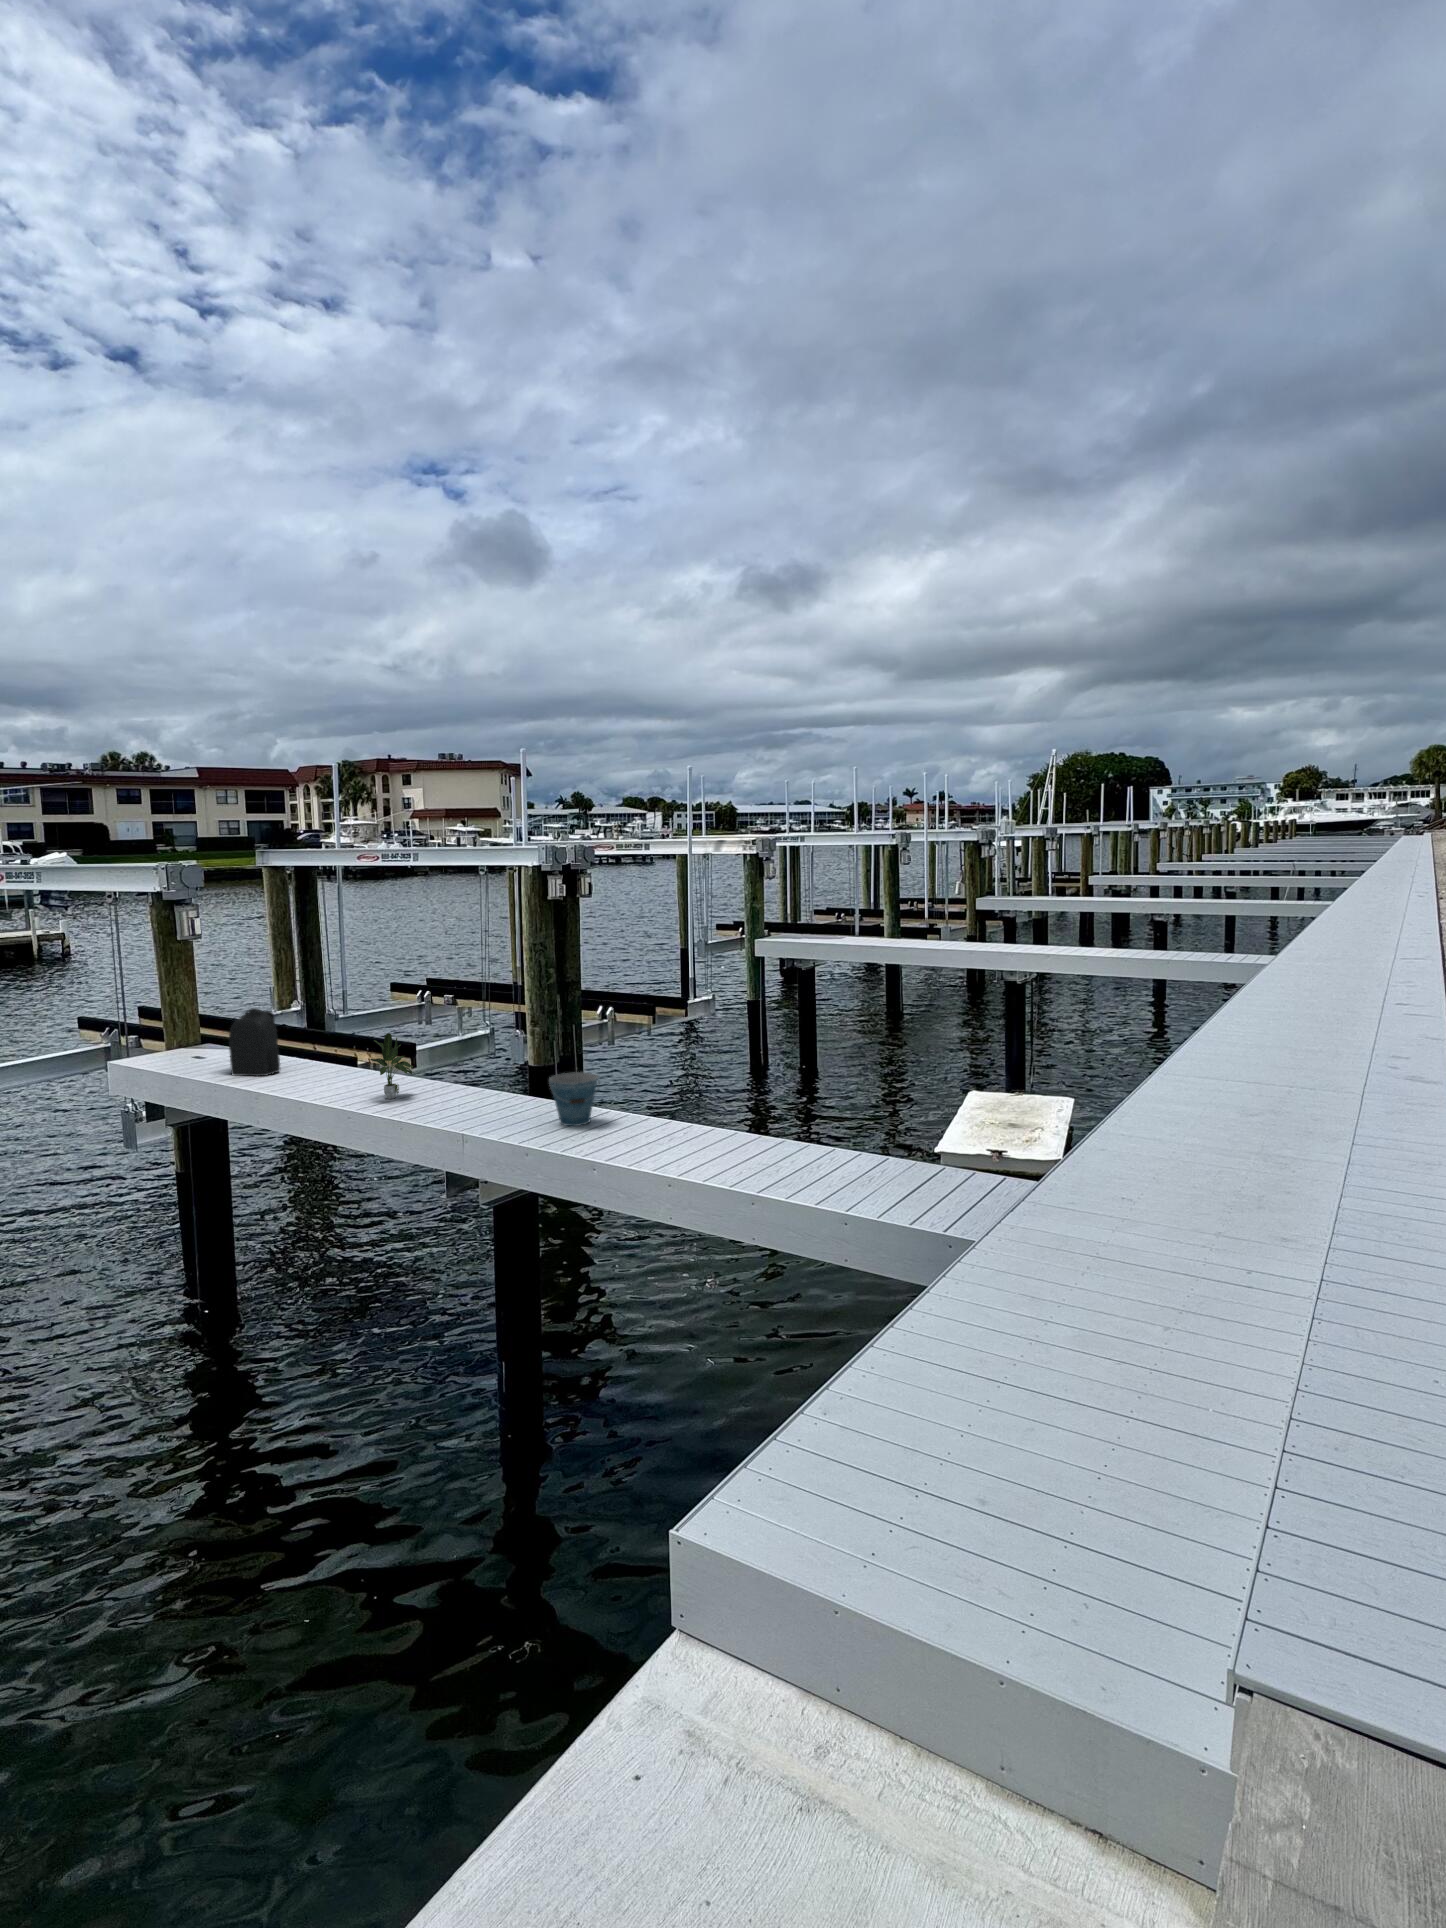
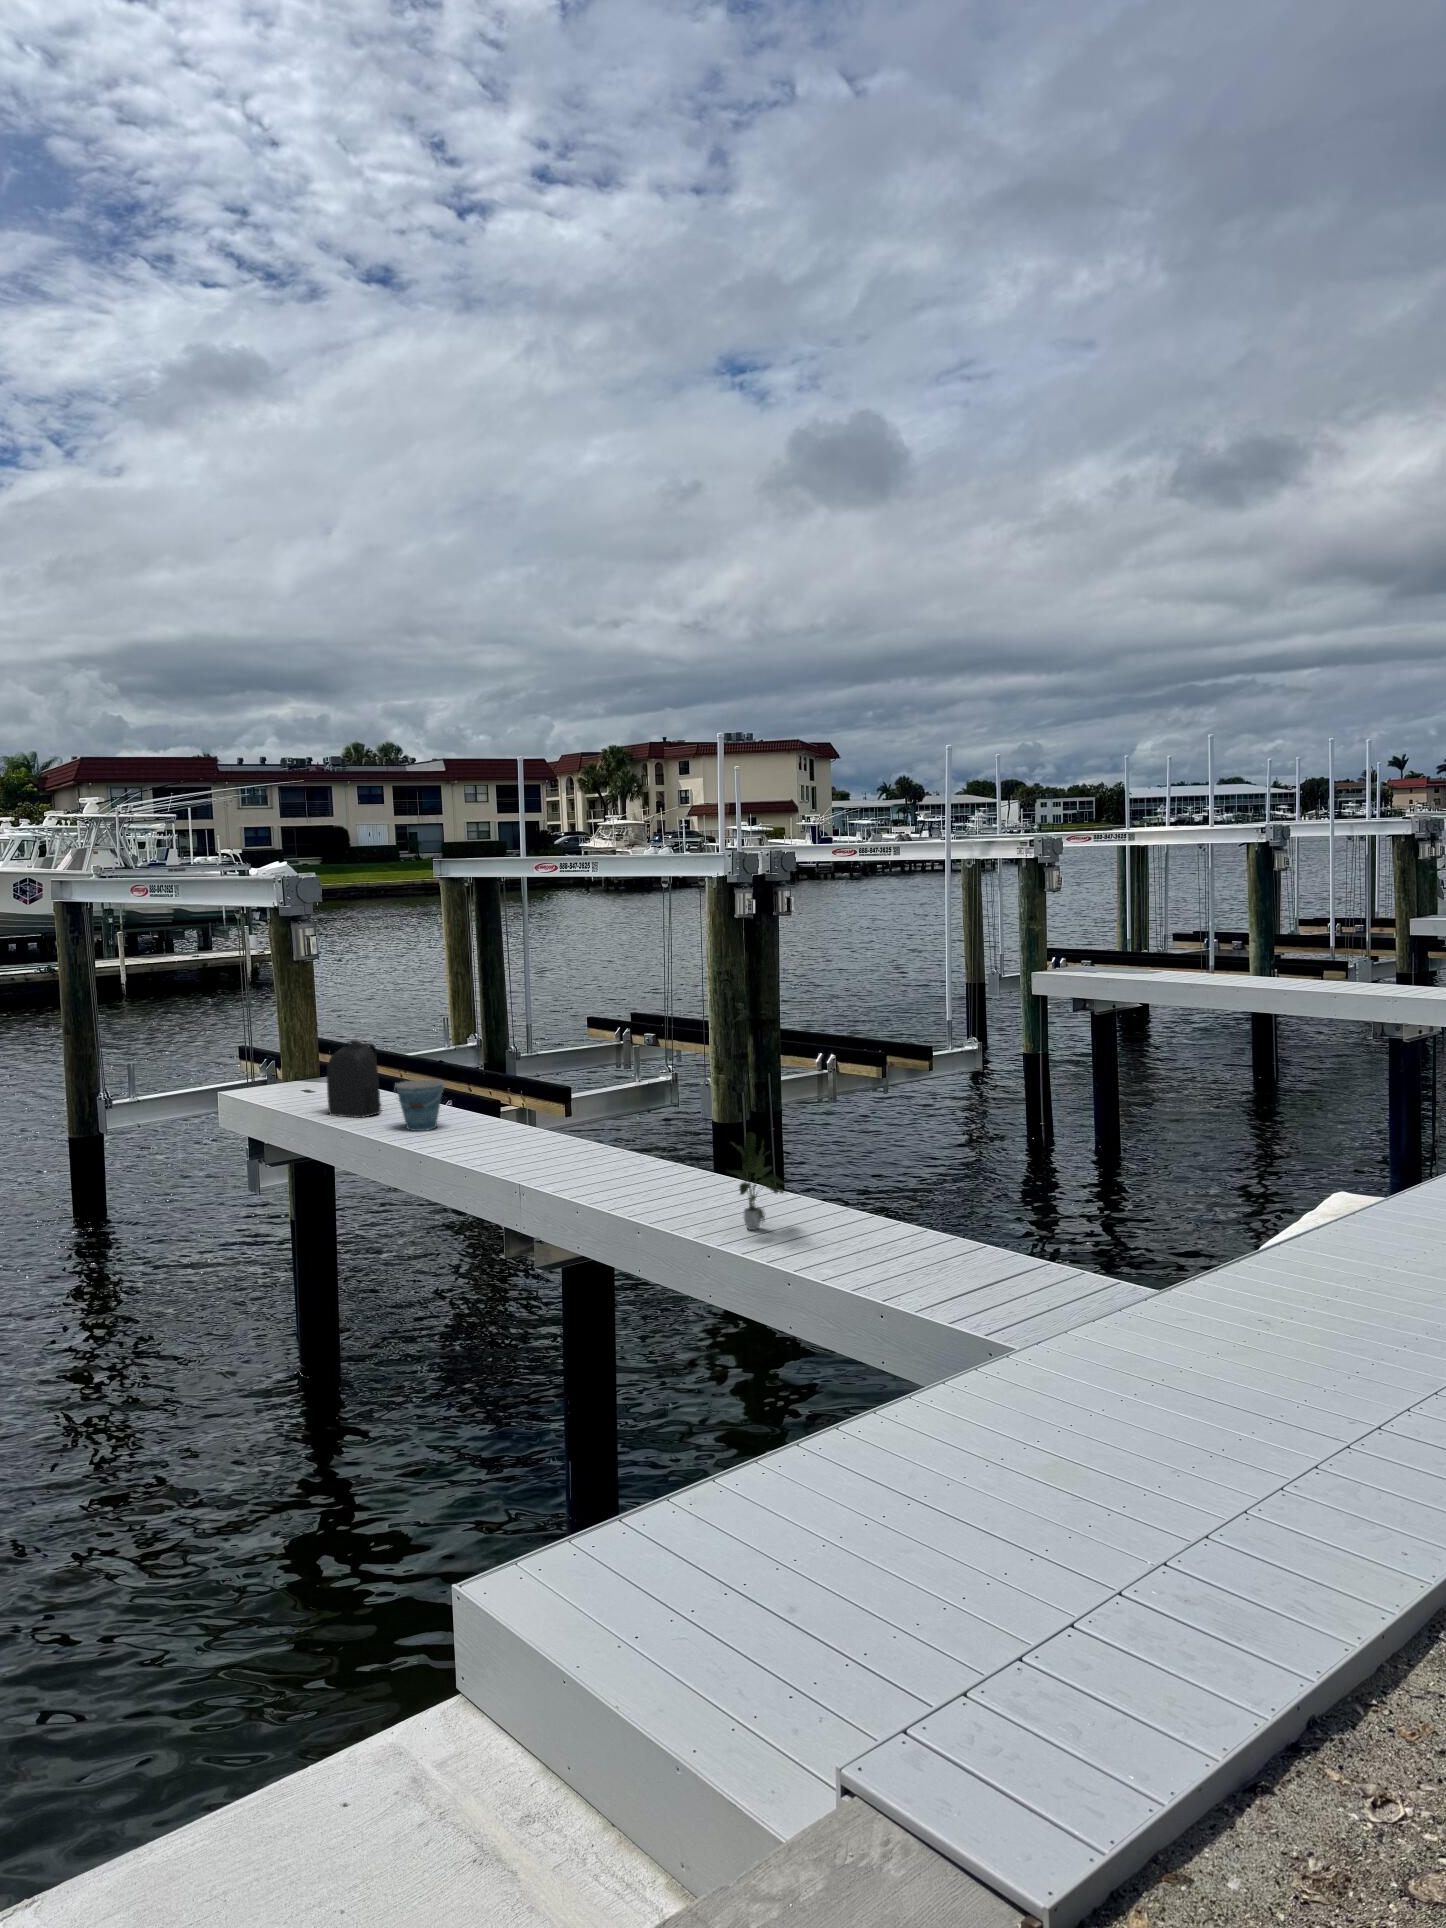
potted plant: present [370,1033,414,1099] -> present [728,1132,784,1230]
bucket: present [549,1072,598,1126] -> present [395,1080,444,1131]

